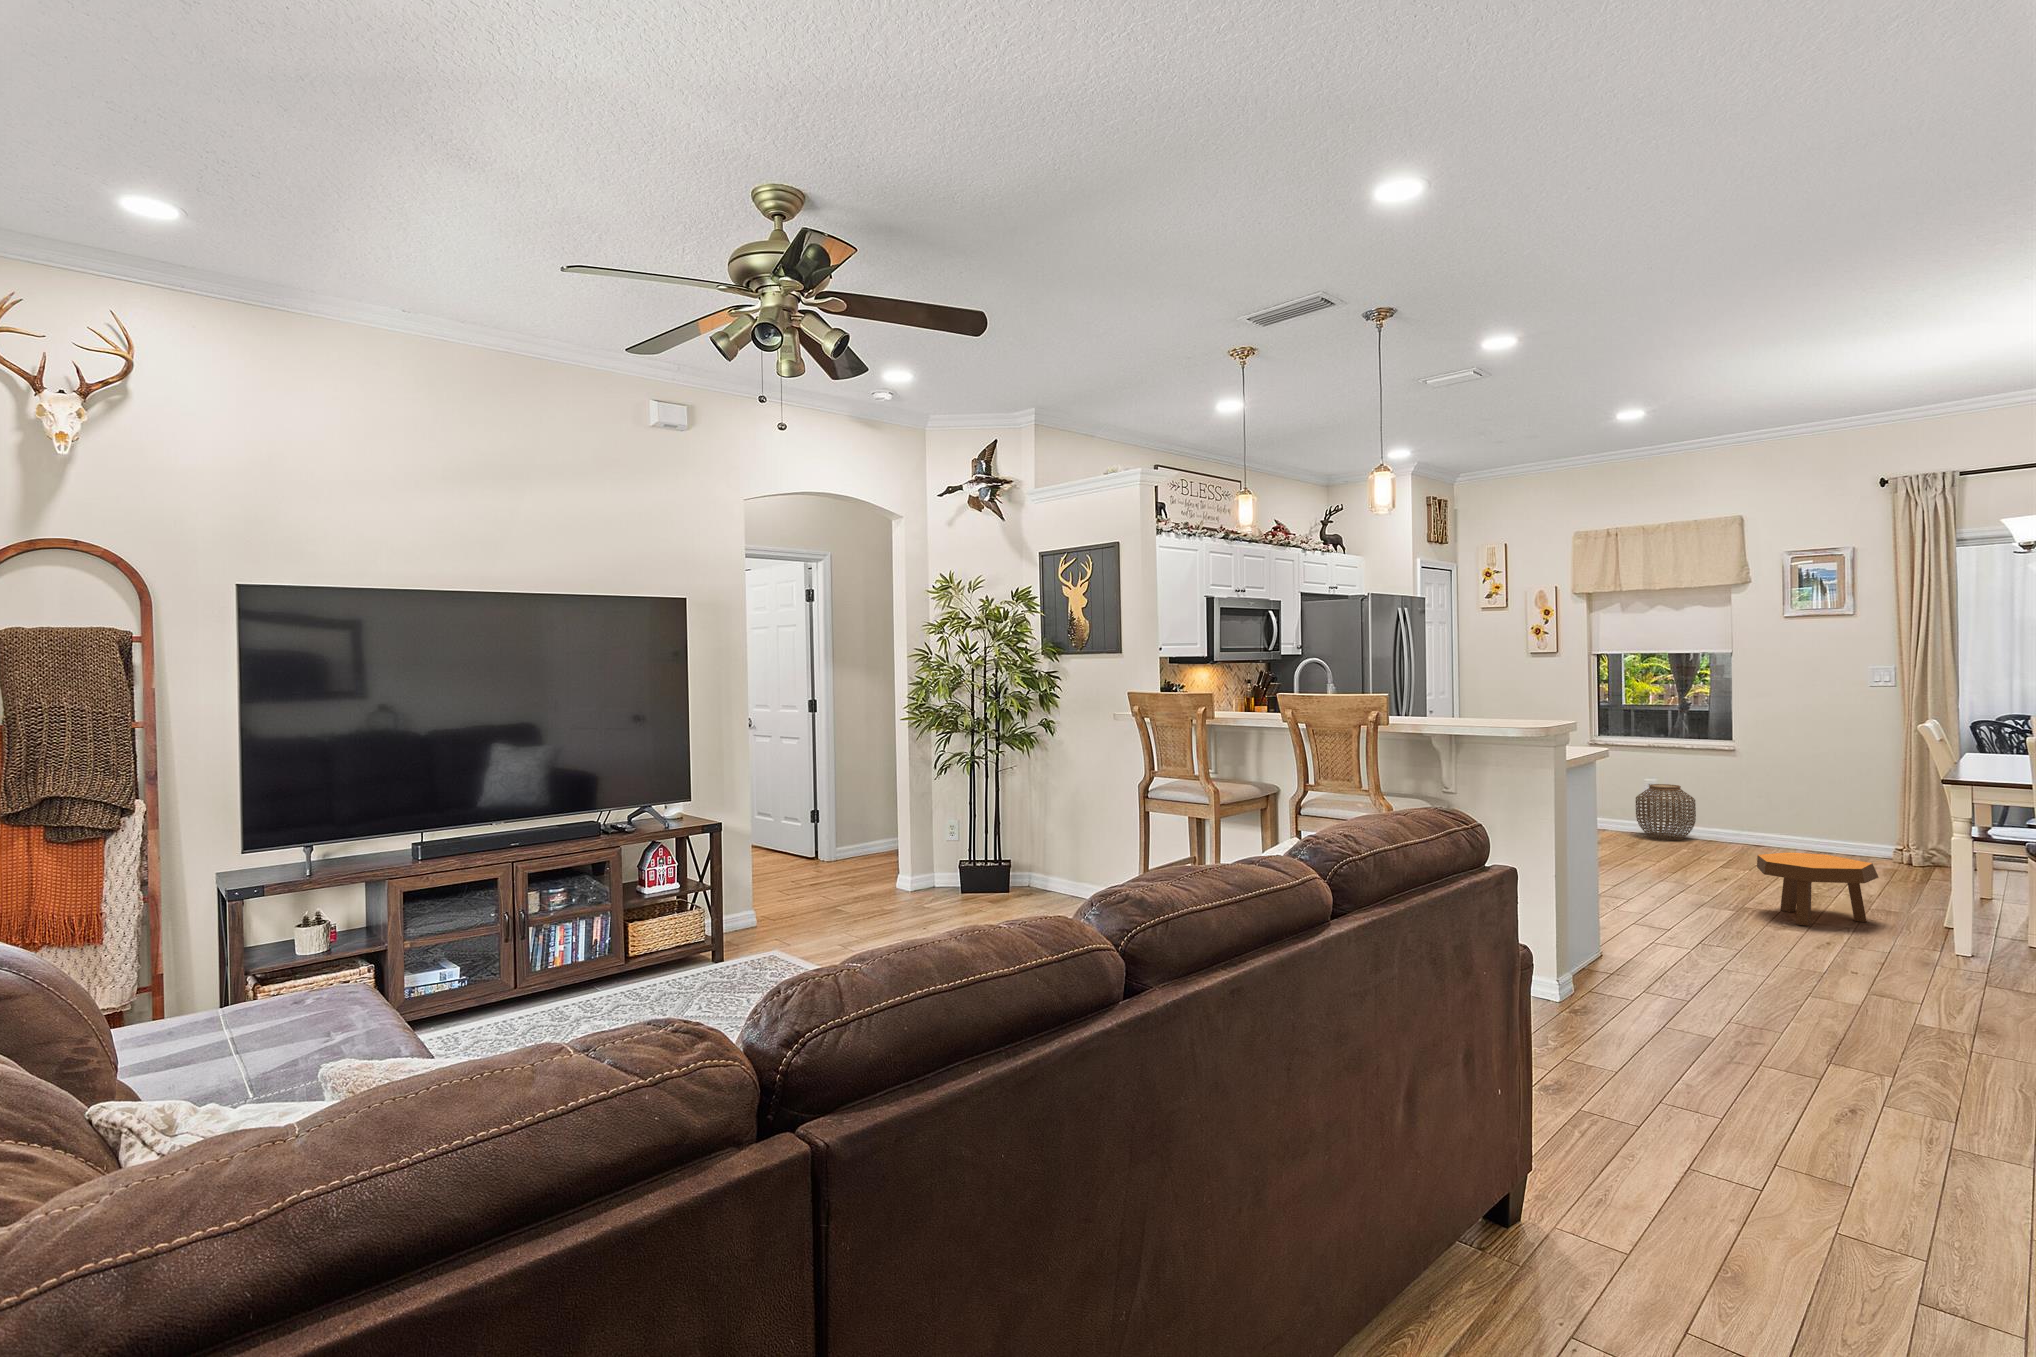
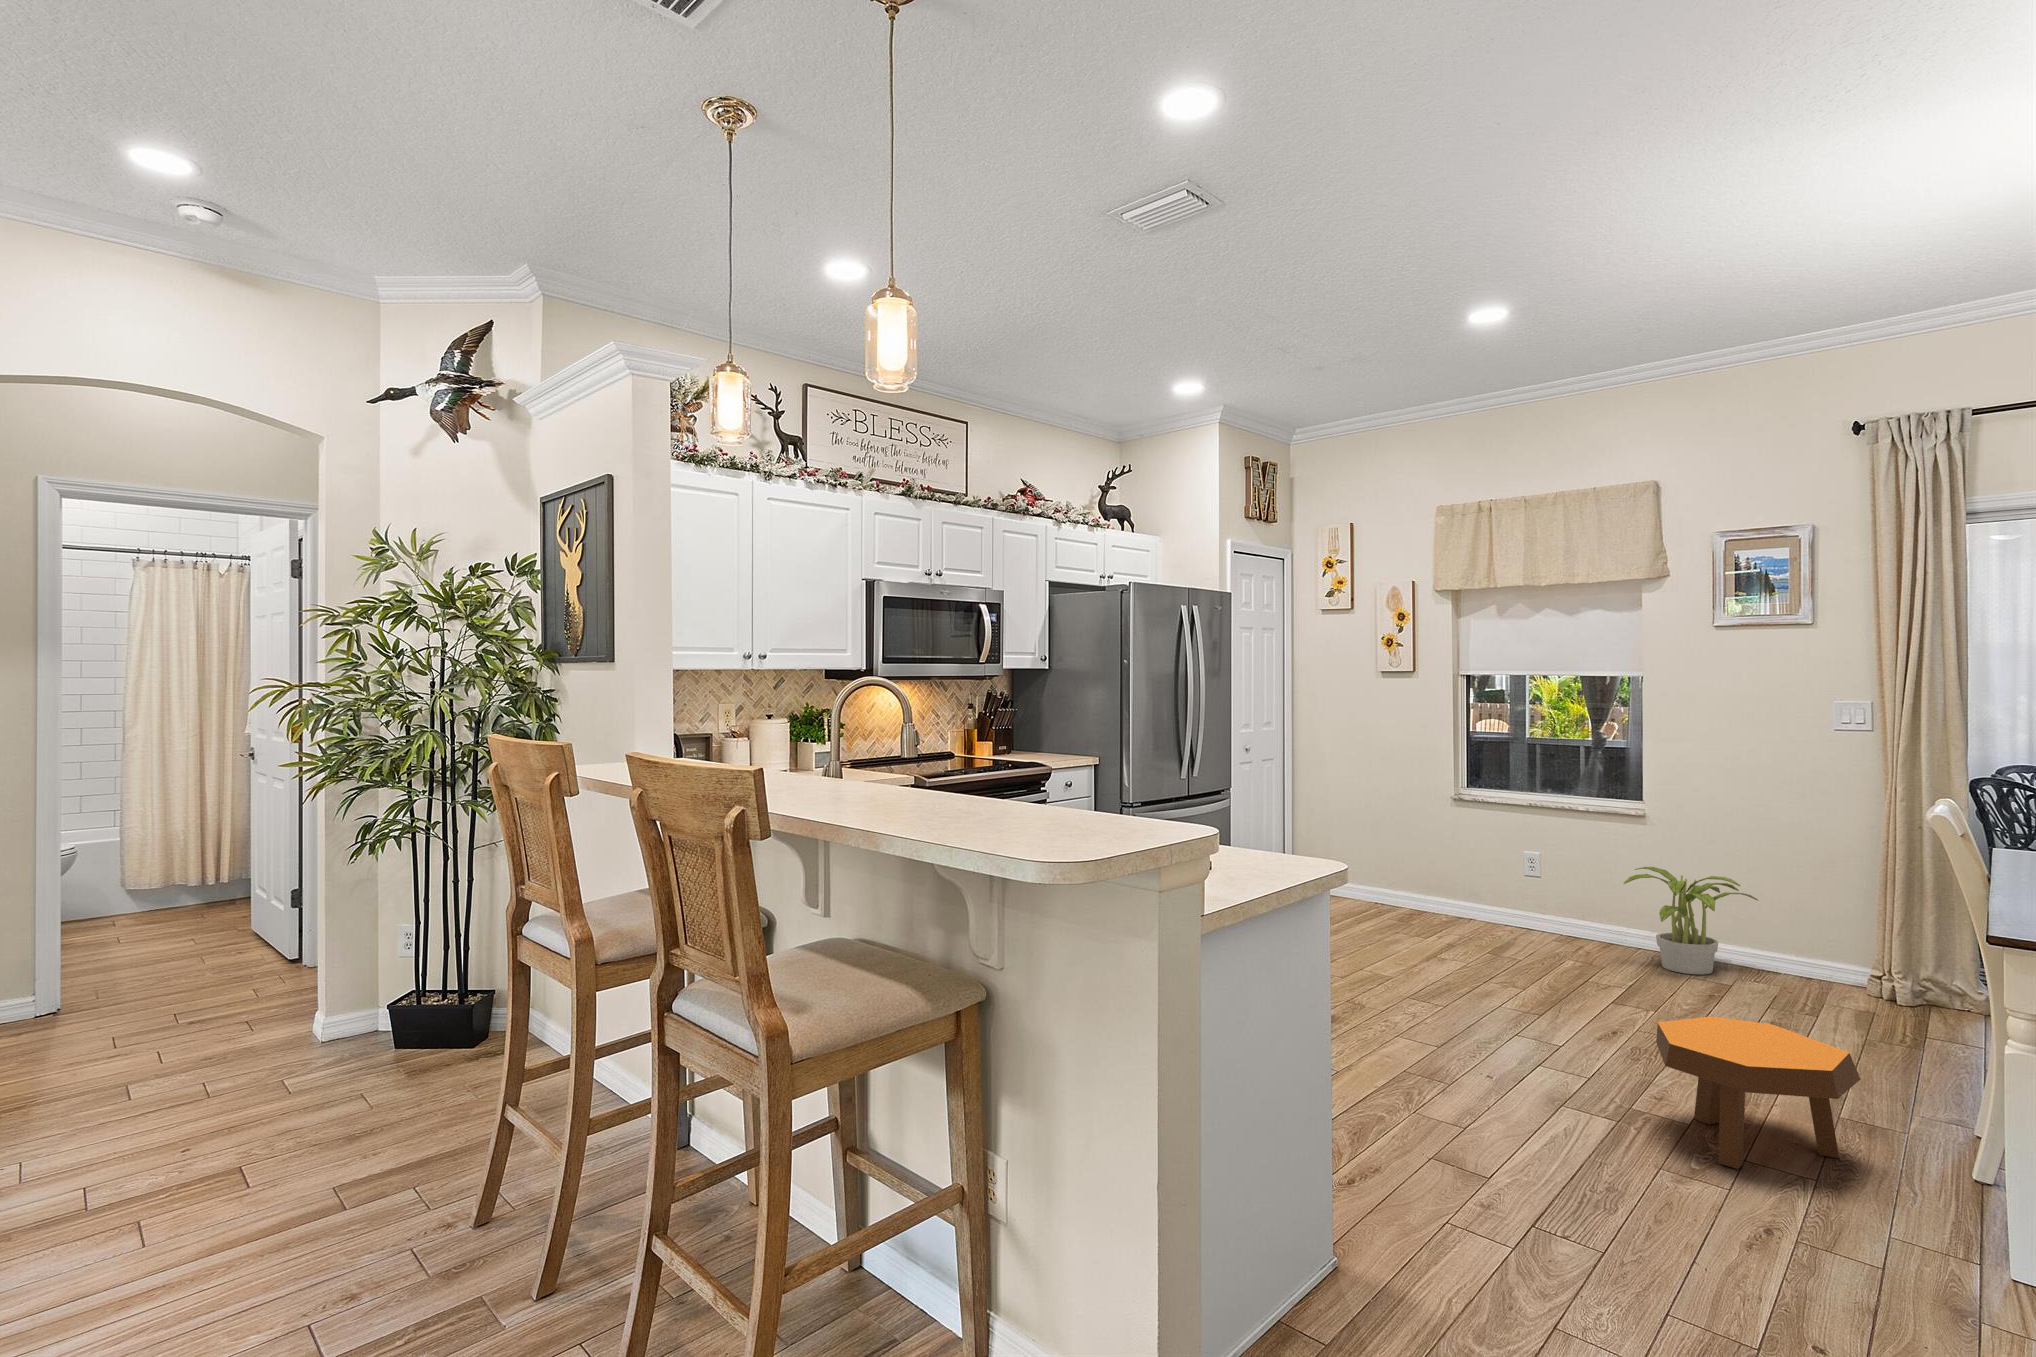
woven basket: present [1636,784,1696,840] -> none [1508,861,1590,944]
potted plant: none [1723,784,1818,853] -> present [1624,867,1758,975]

